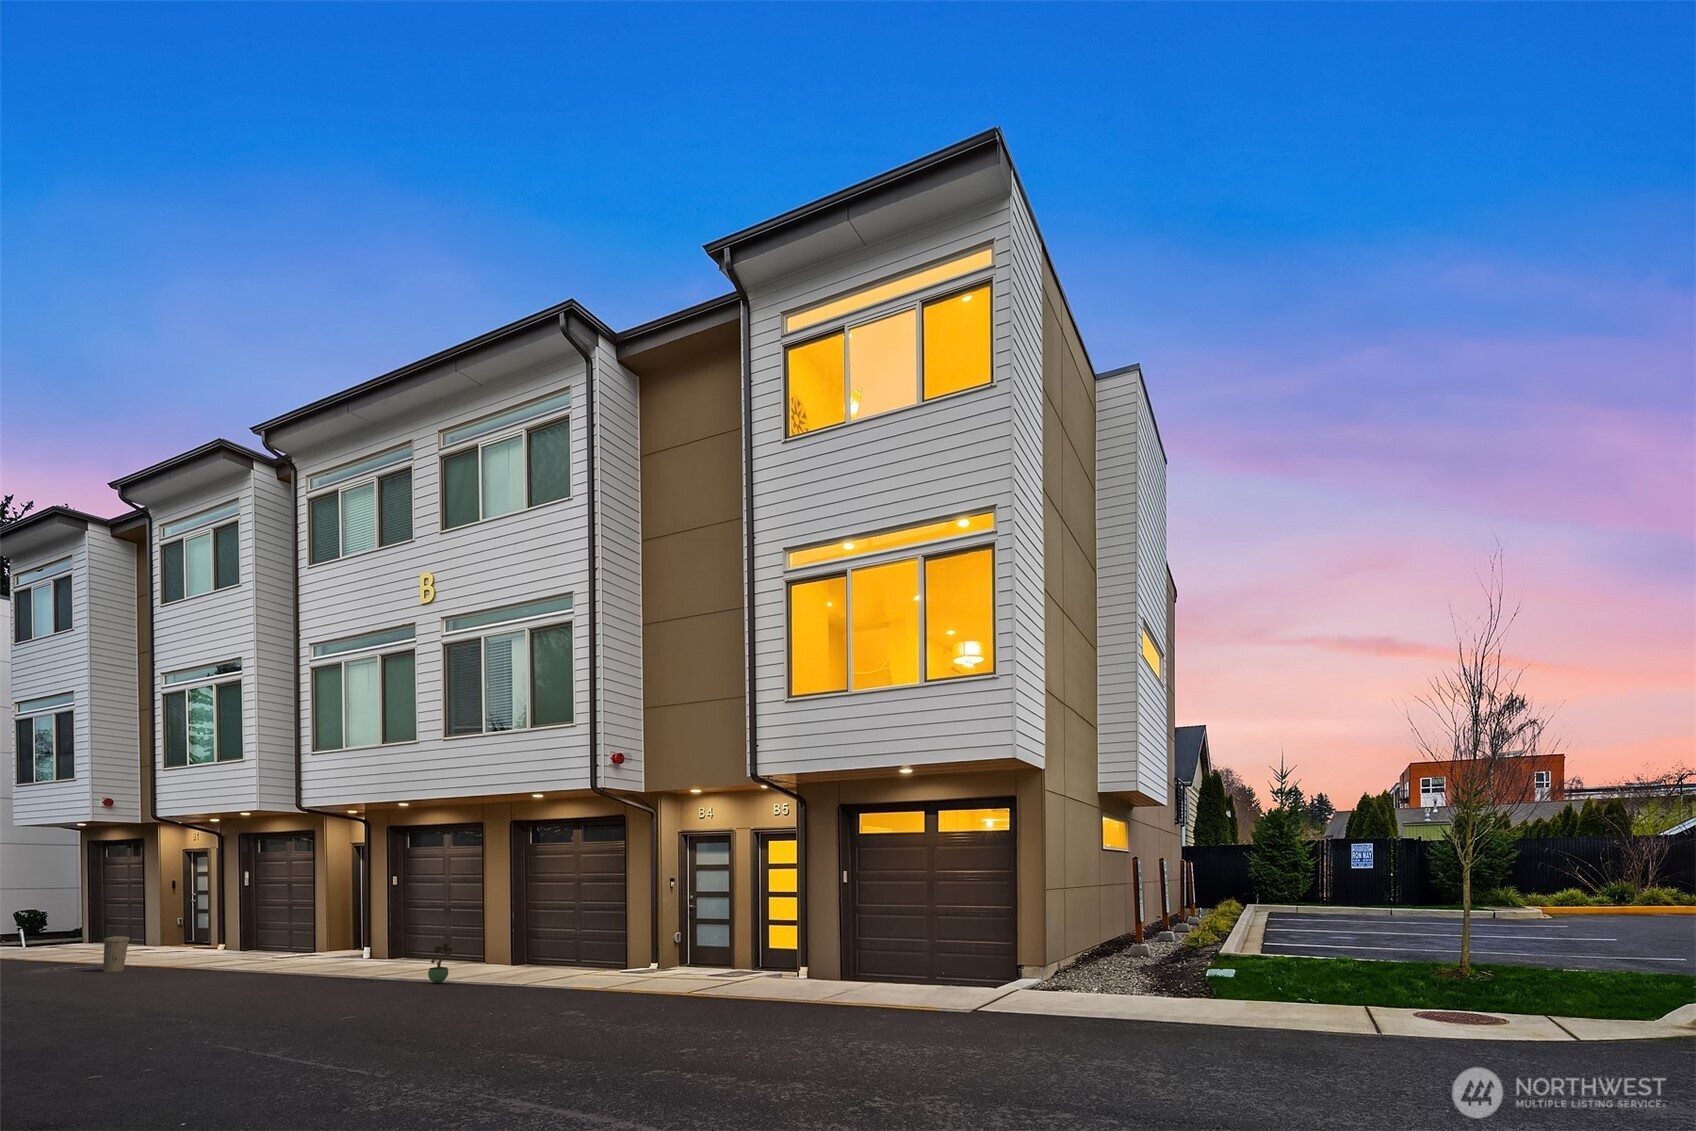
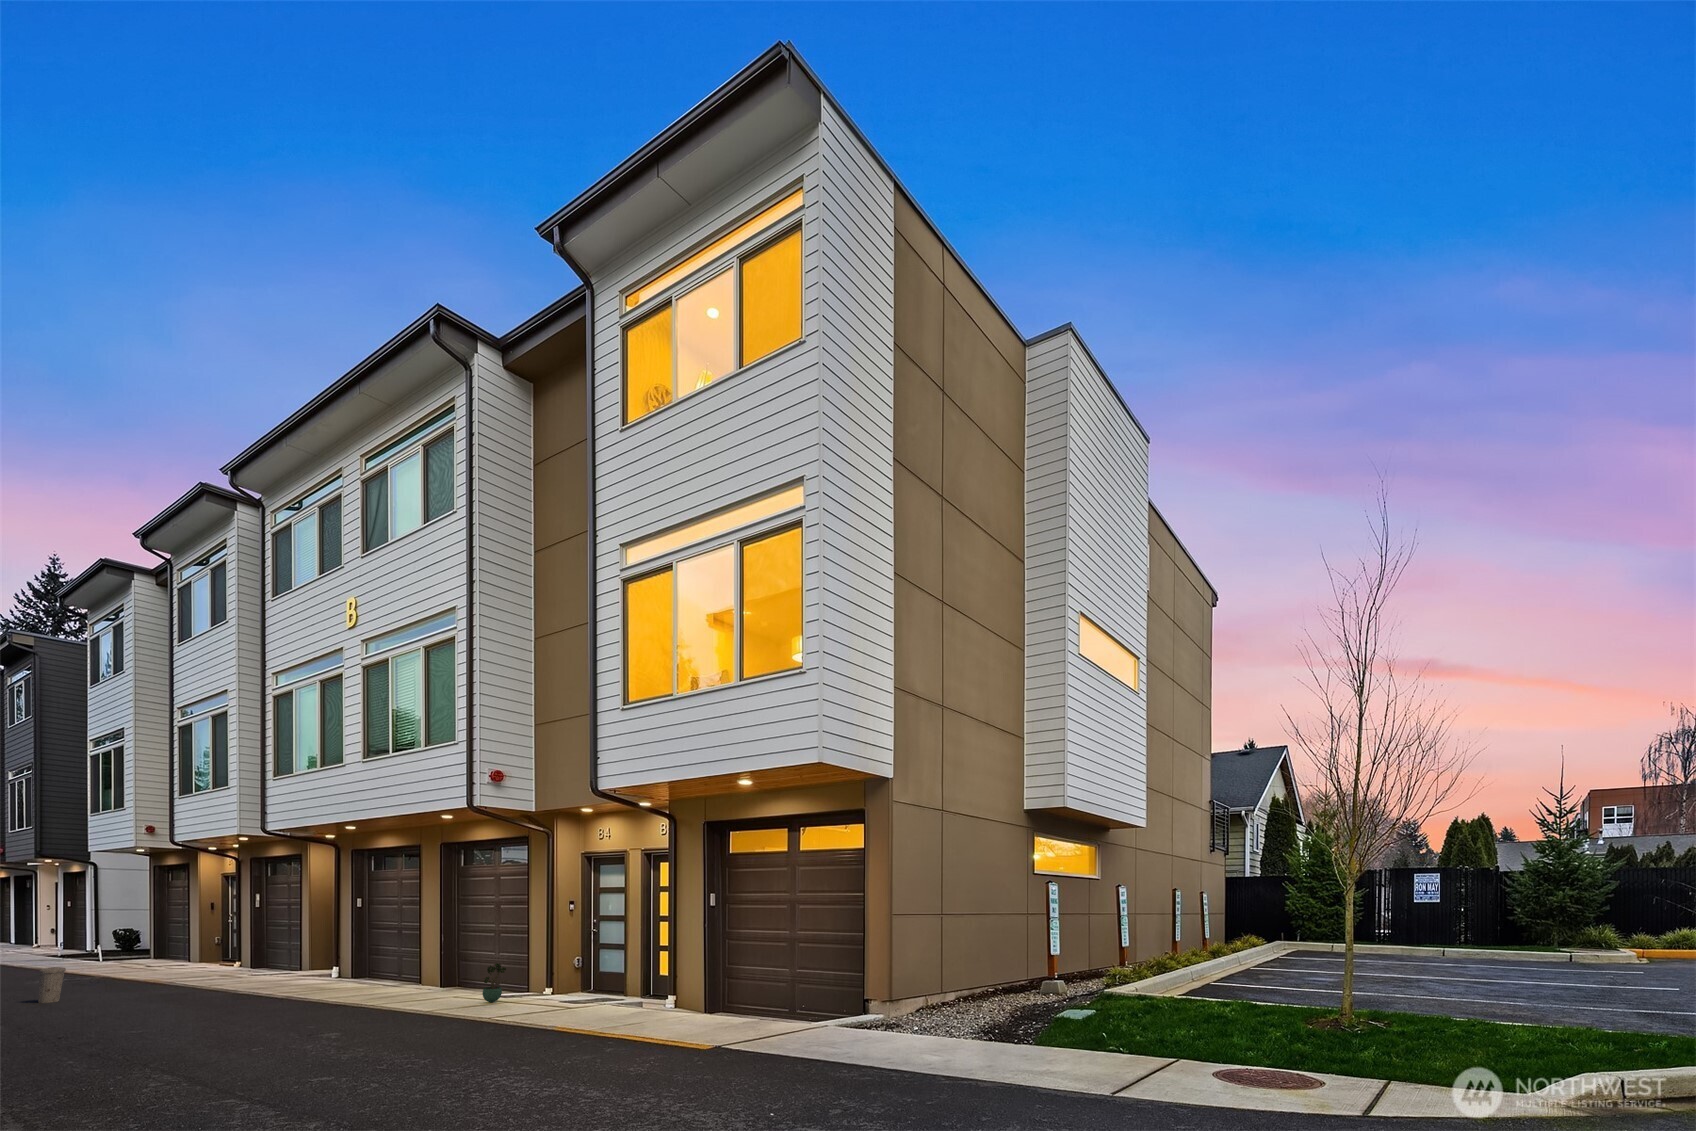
potted plant: present [428,943,453,983] -> present [482,963,506,1002]

